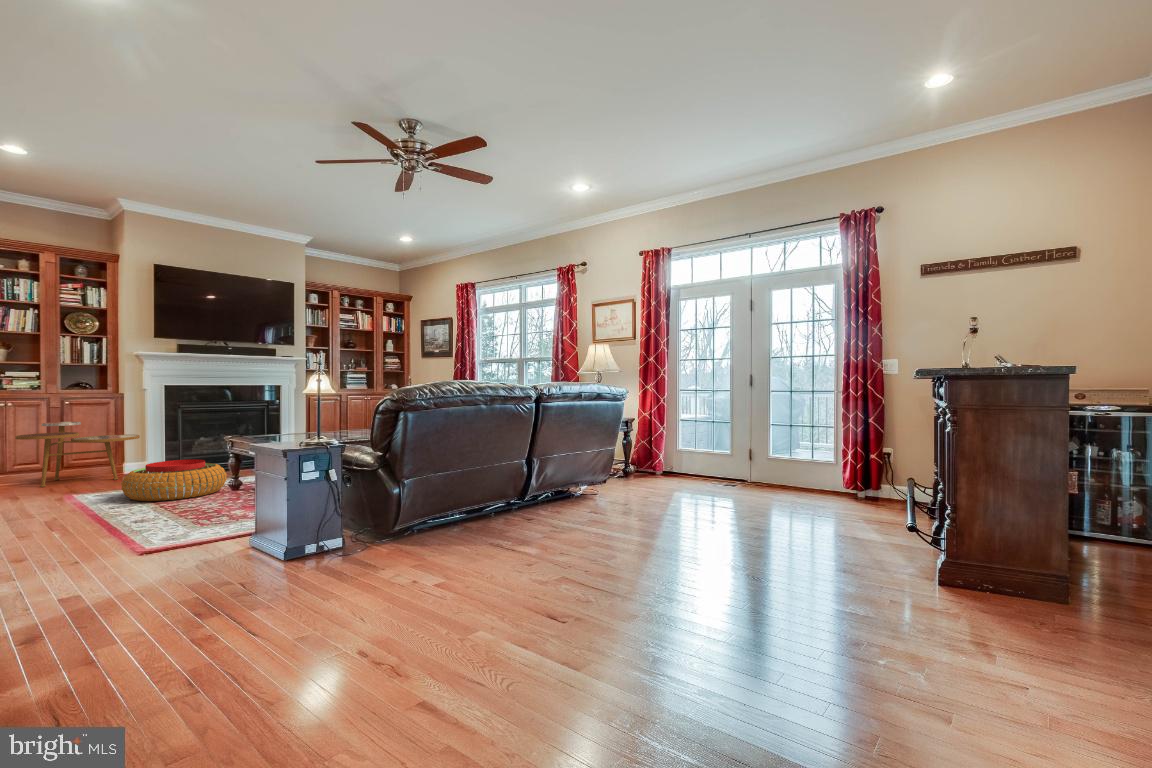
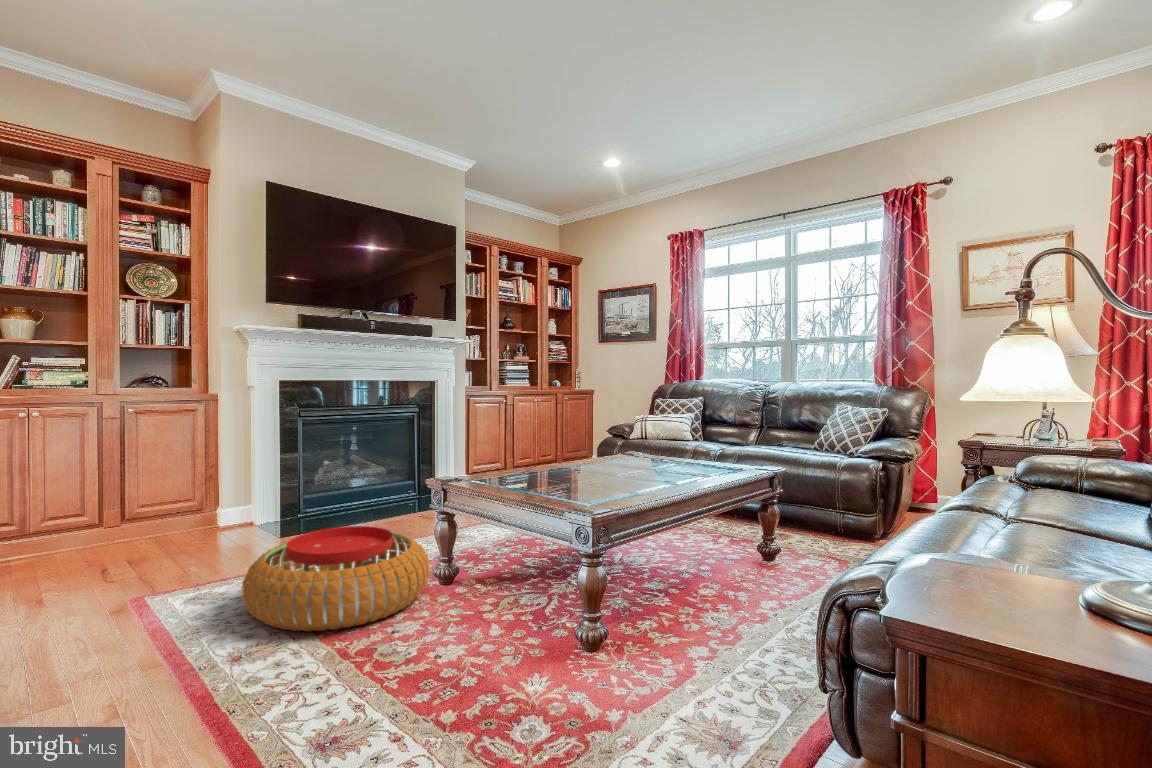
side table: present [15,422,140,487] -> none [43,442,248,566]

